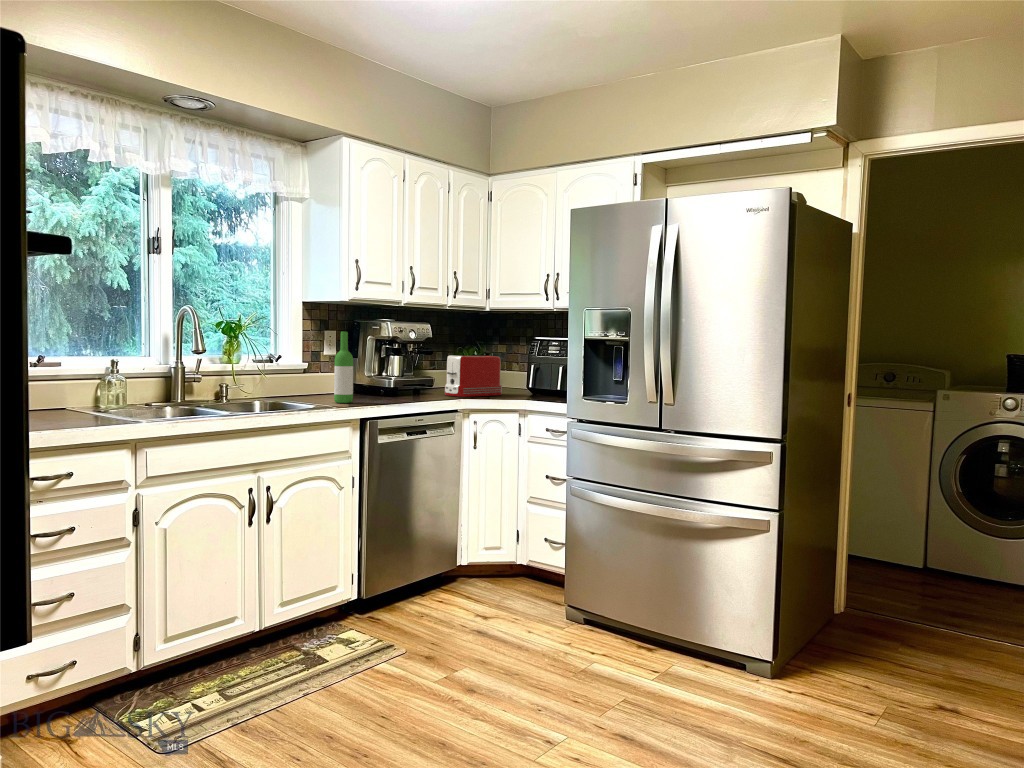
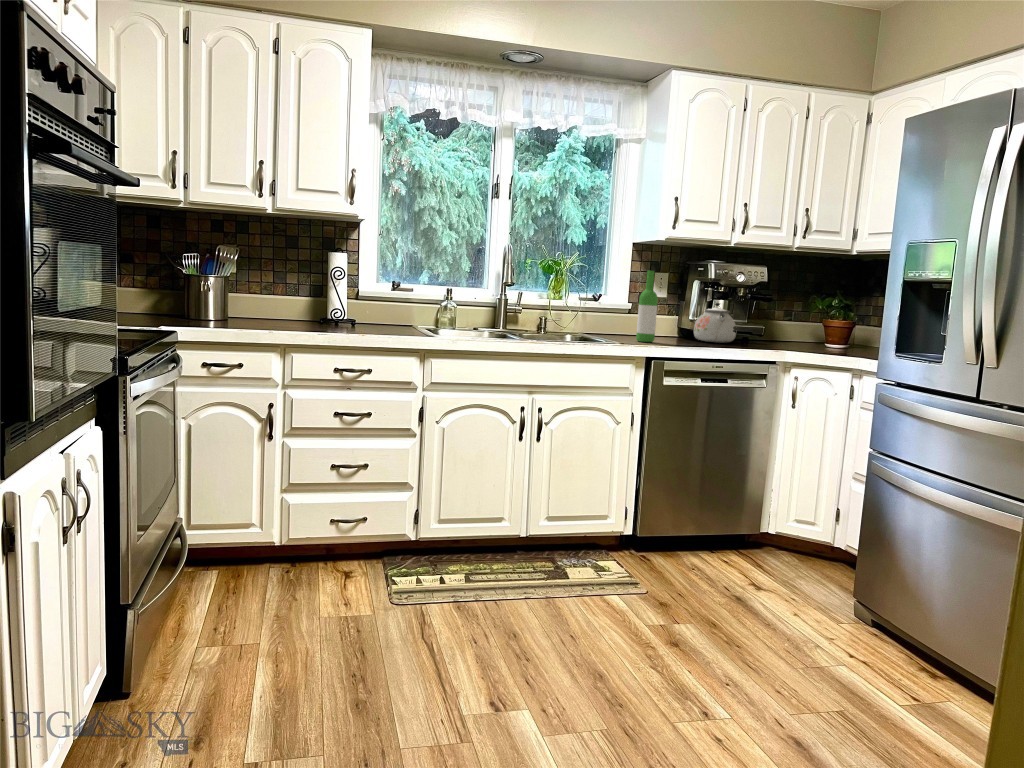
kettle: none [372,350,412,396] -> present [694,294,736,343]
toaster: present [445,355,502,397] -> none [776,303,849,352]

